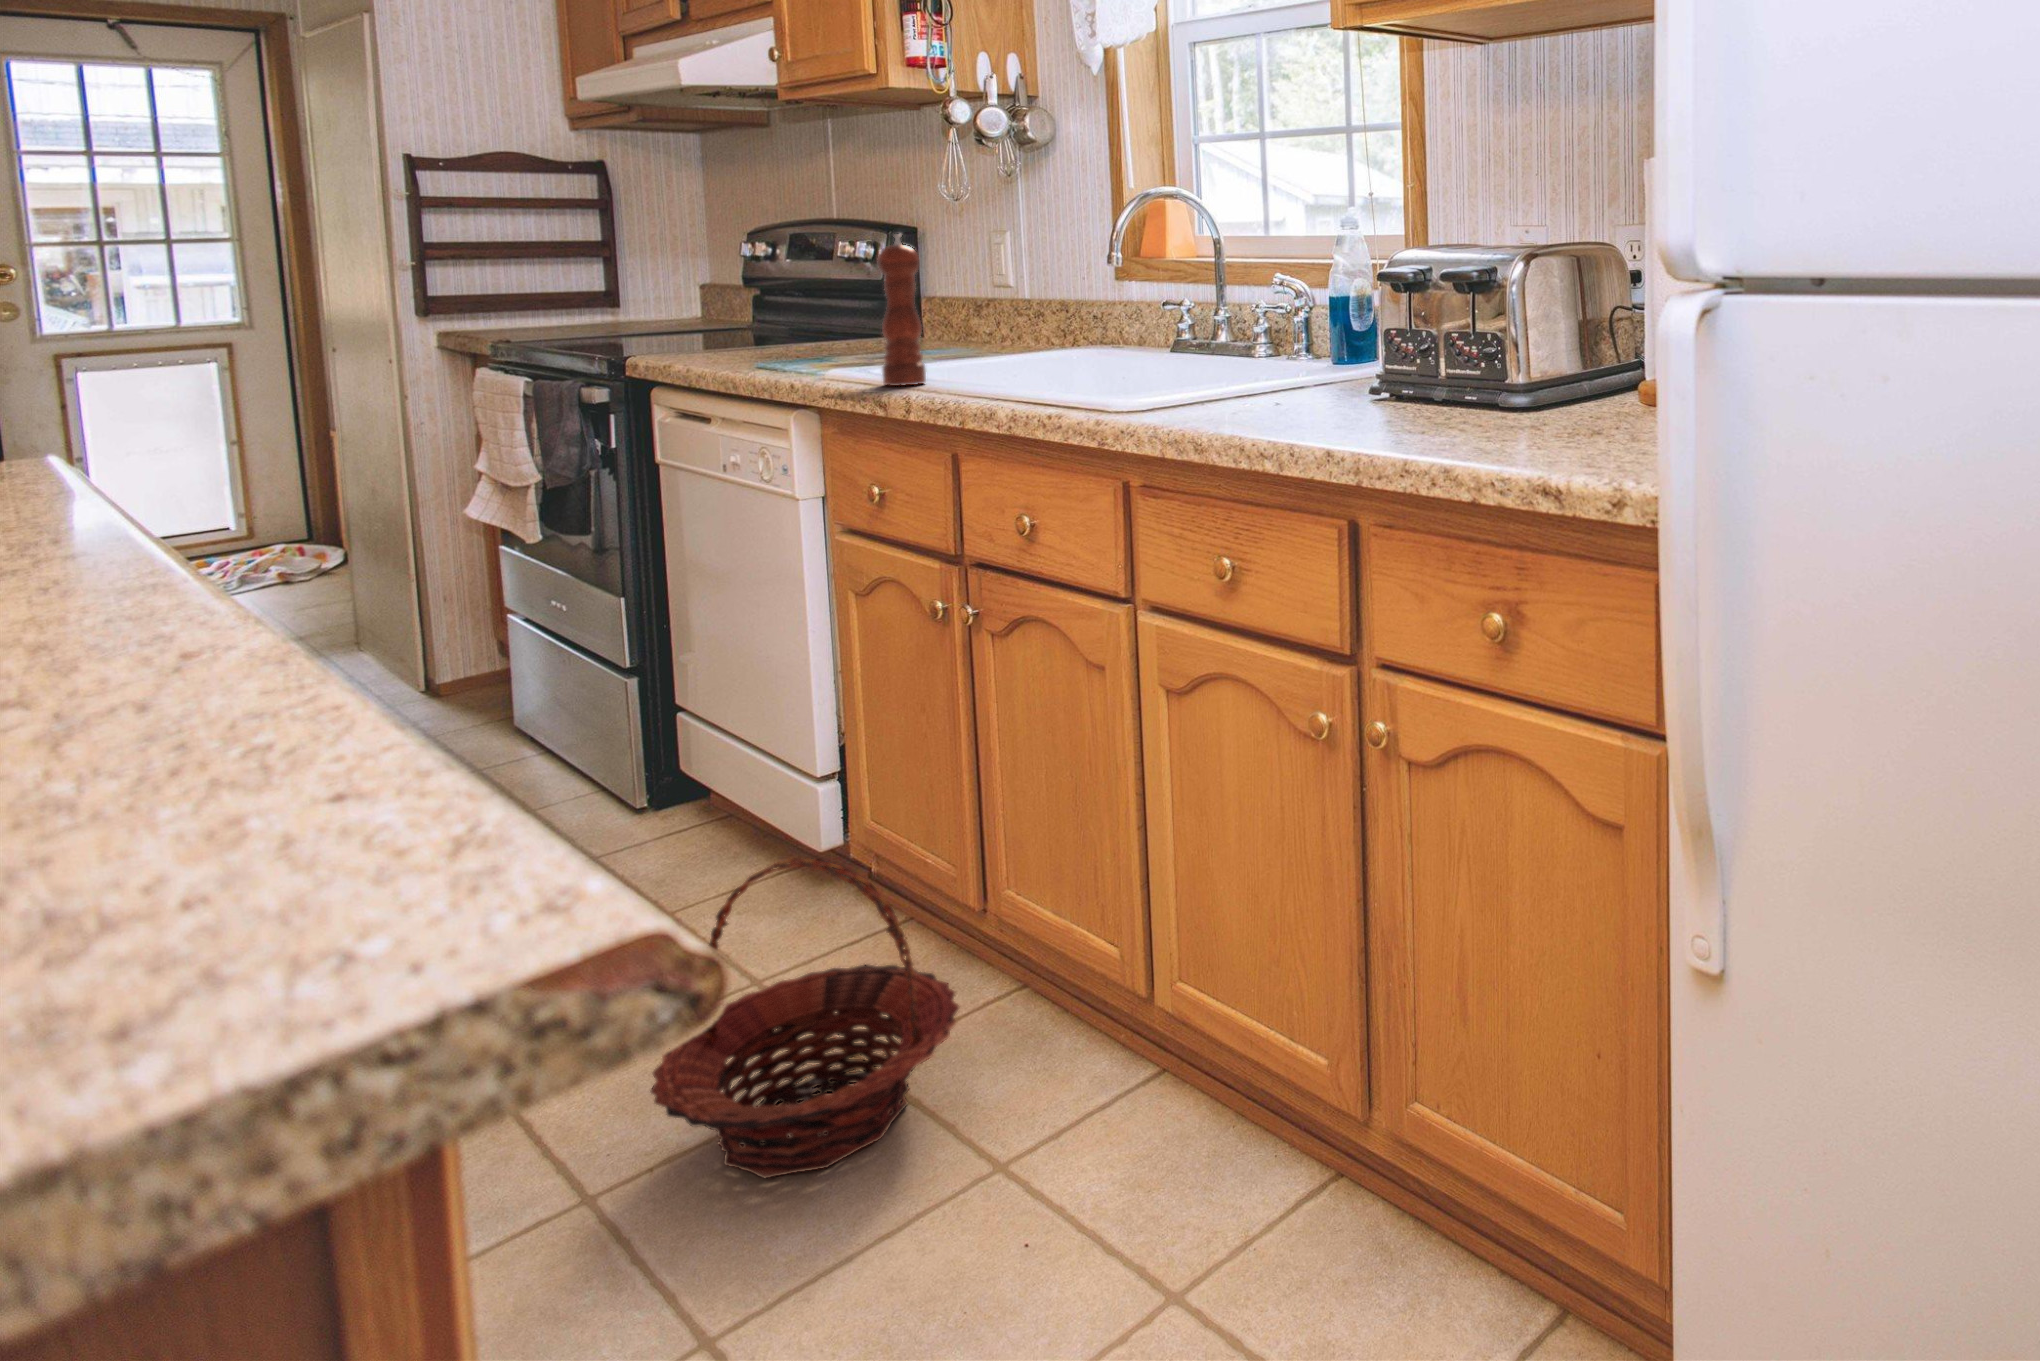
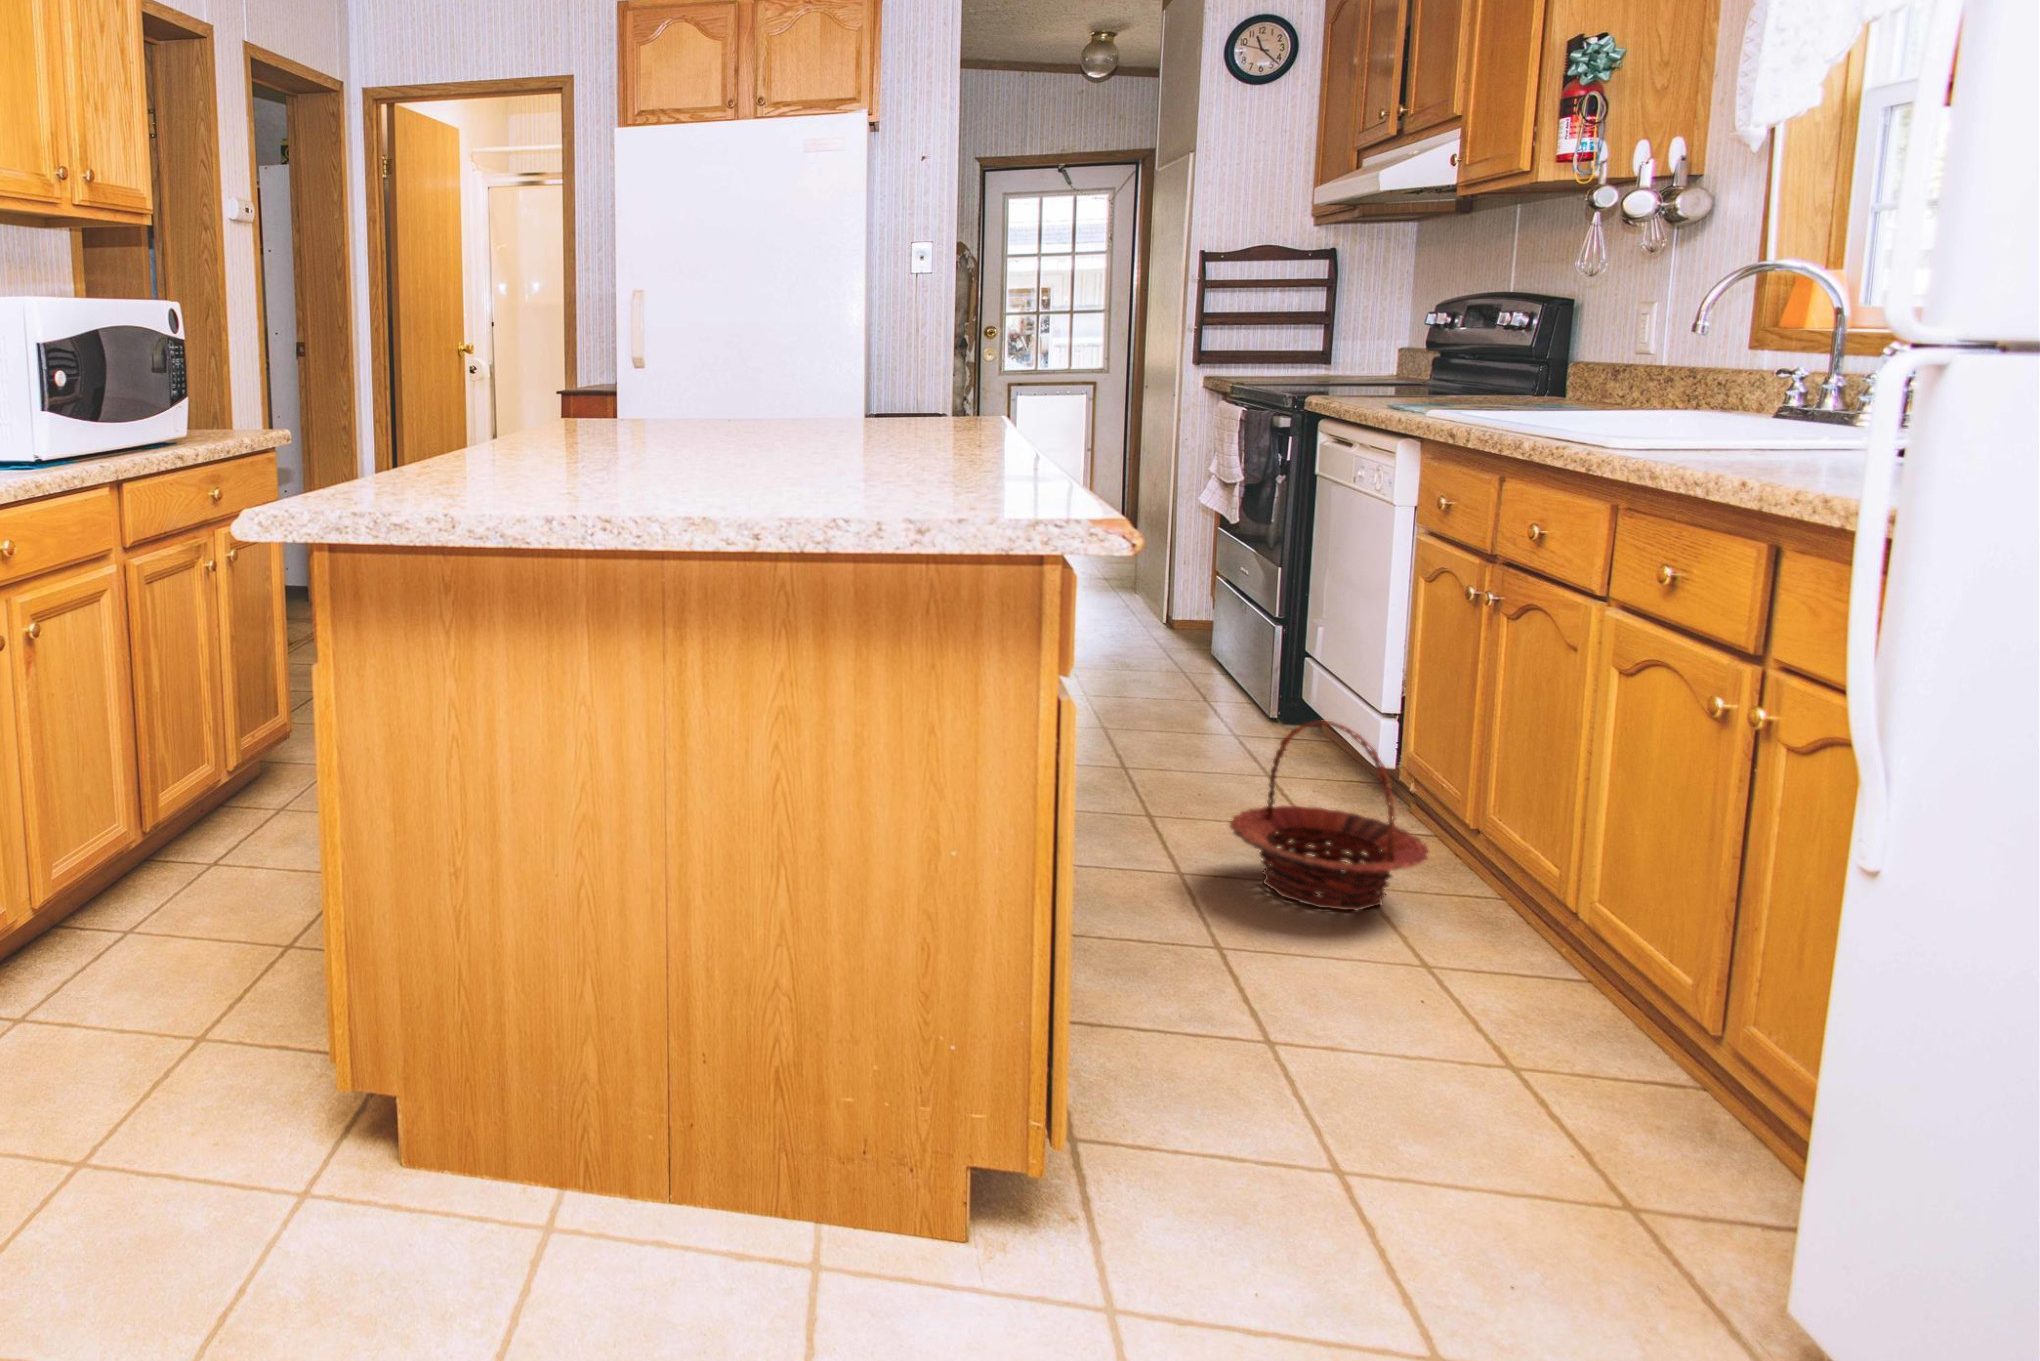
pepper mill: present [878,234,926,386] -> none [1459,314,1503,428]

